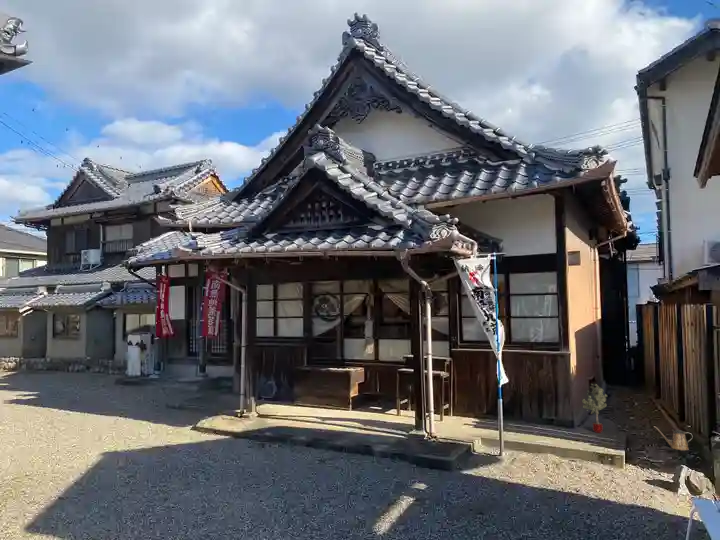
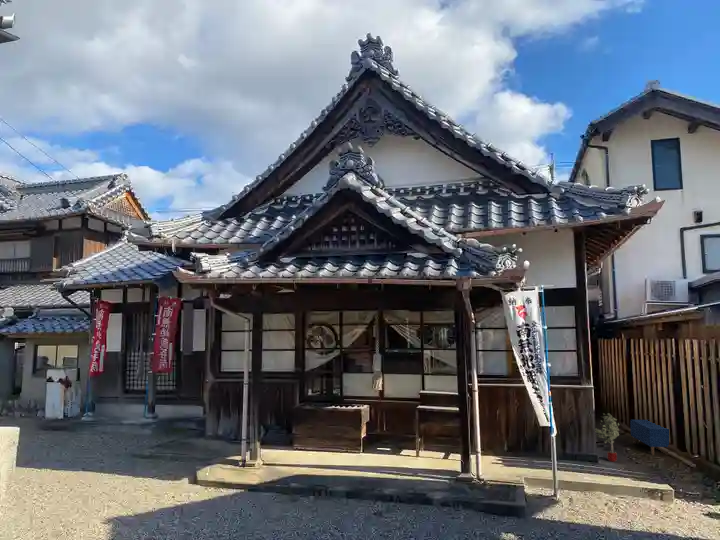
bench: none [640,392,680,431] -> present [630,420,669,455]
watering can: present [654,426,693,450] -> none [674,453,710,475]

